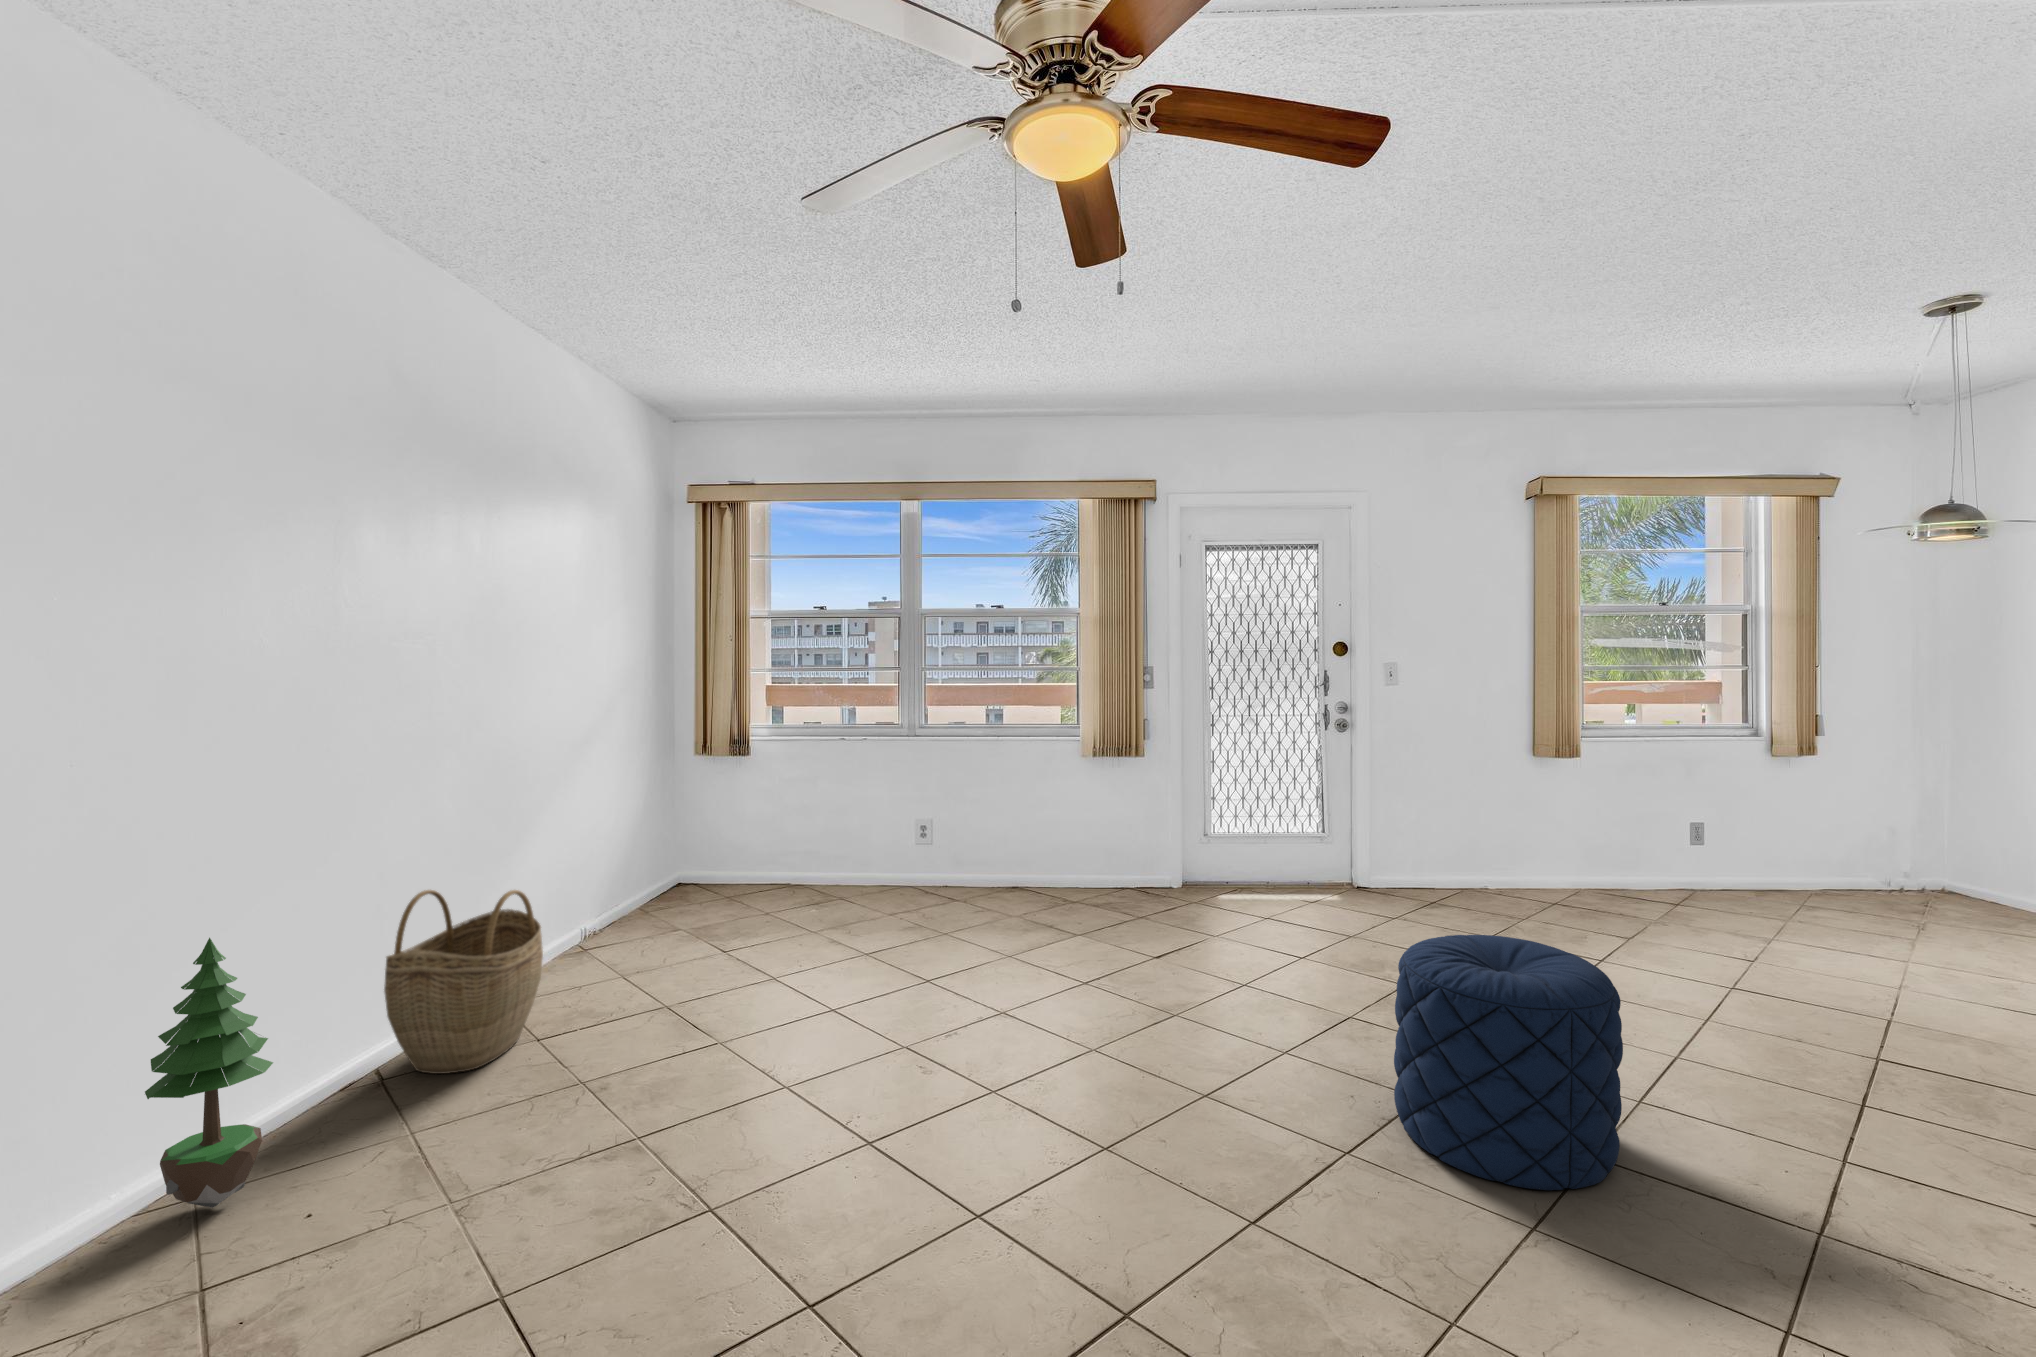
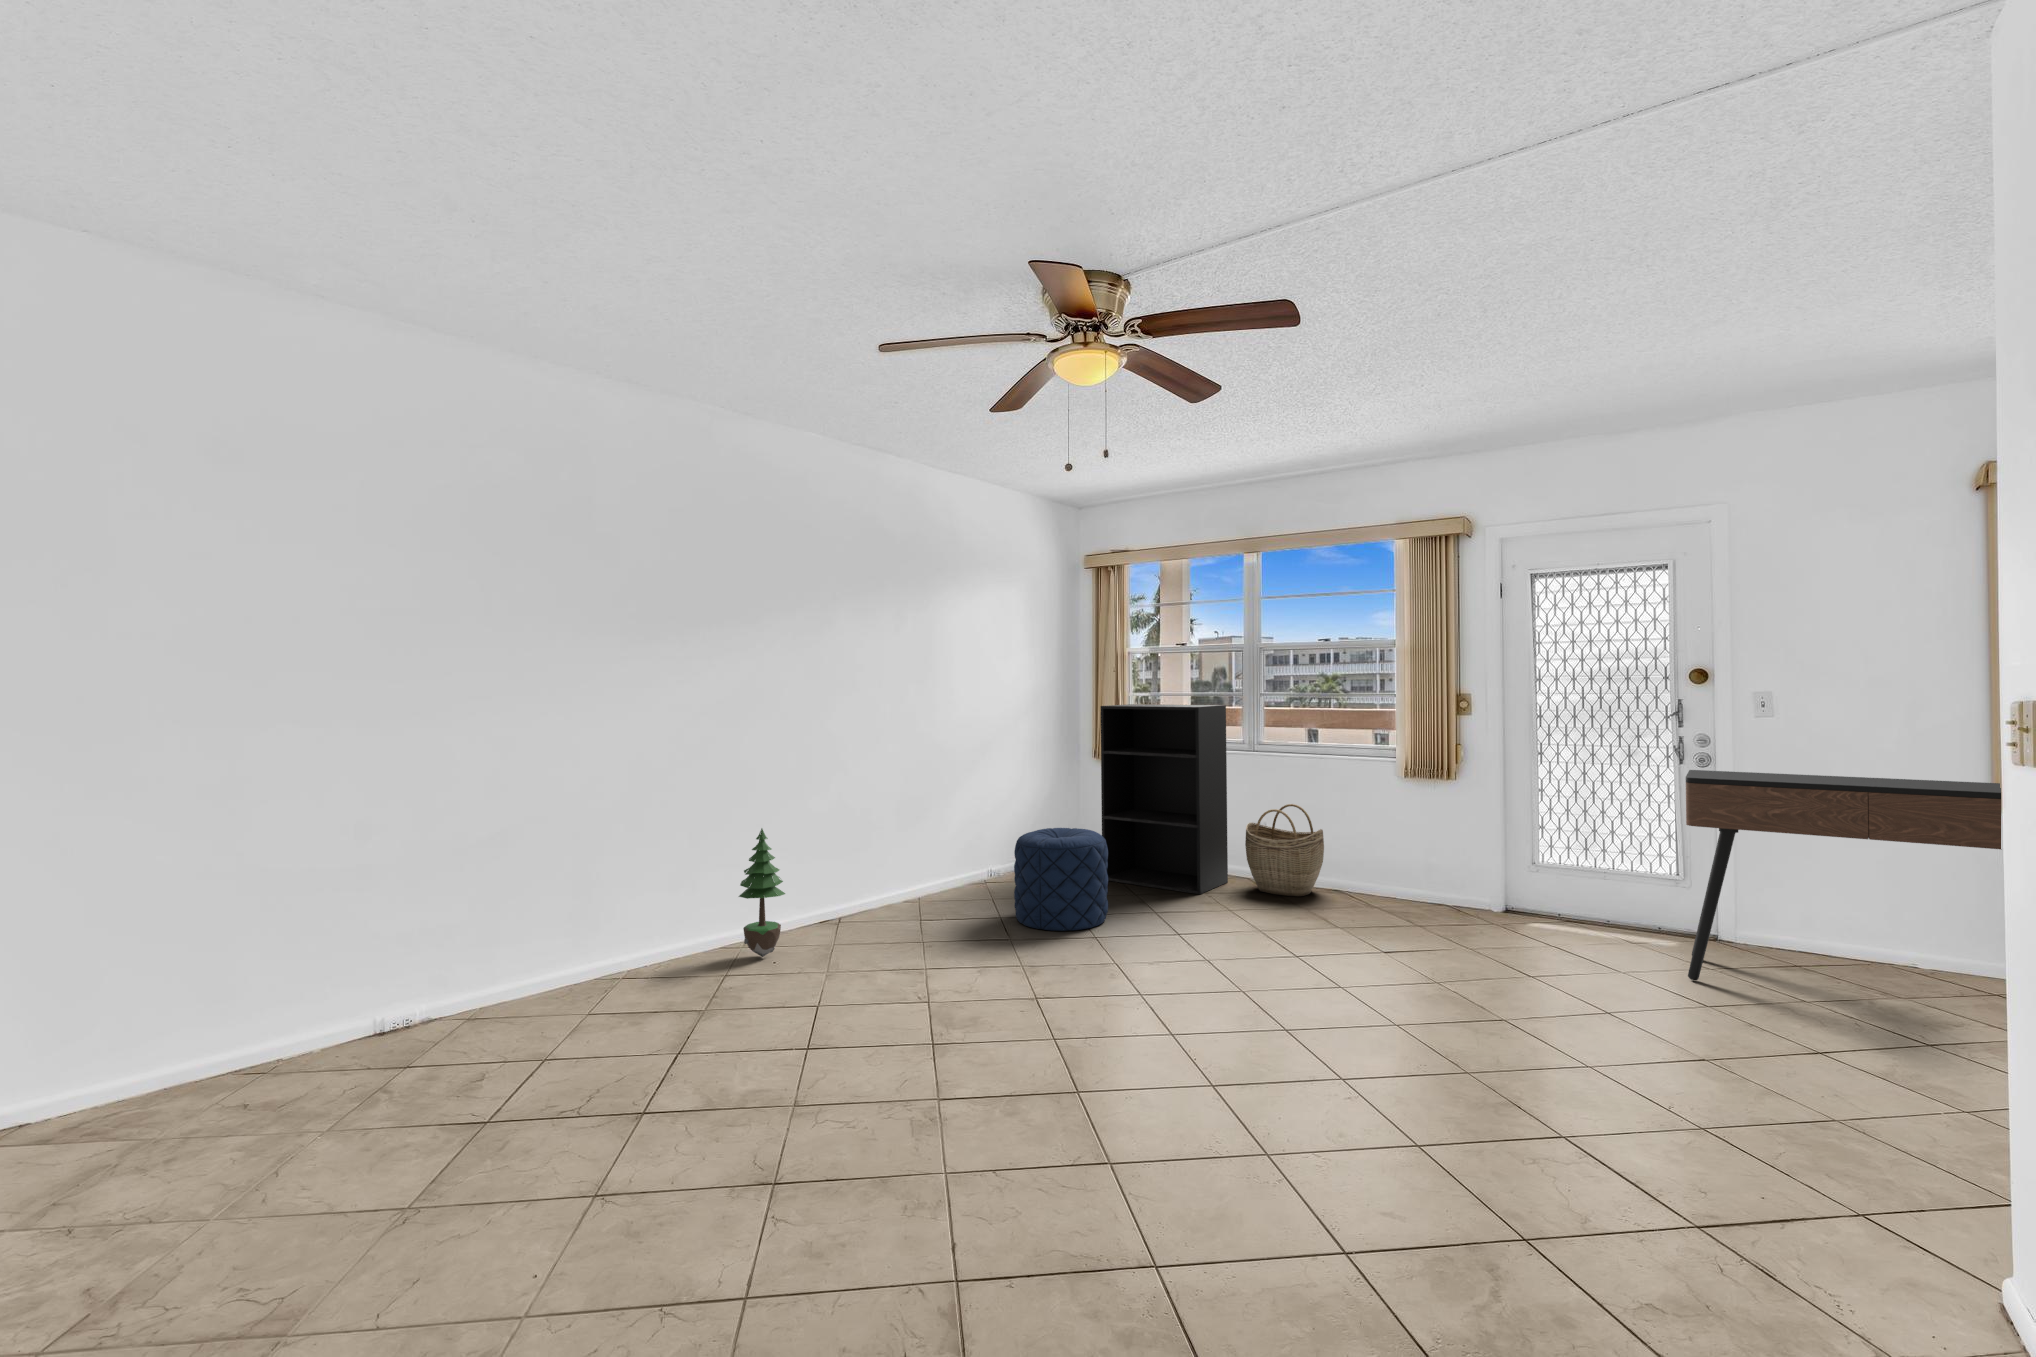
bookshelf: none [740,681,897,916] -> present [1101,704,1228,894]
console table: none [1366,735,1652,934] -> present [1686,770,2001,980]
woven basket: present [384,890,543,1074] -> present [1245,804,1324,896]
pouf: present [1394,935,1623,1190] -> present [1014,828,1108,931]

